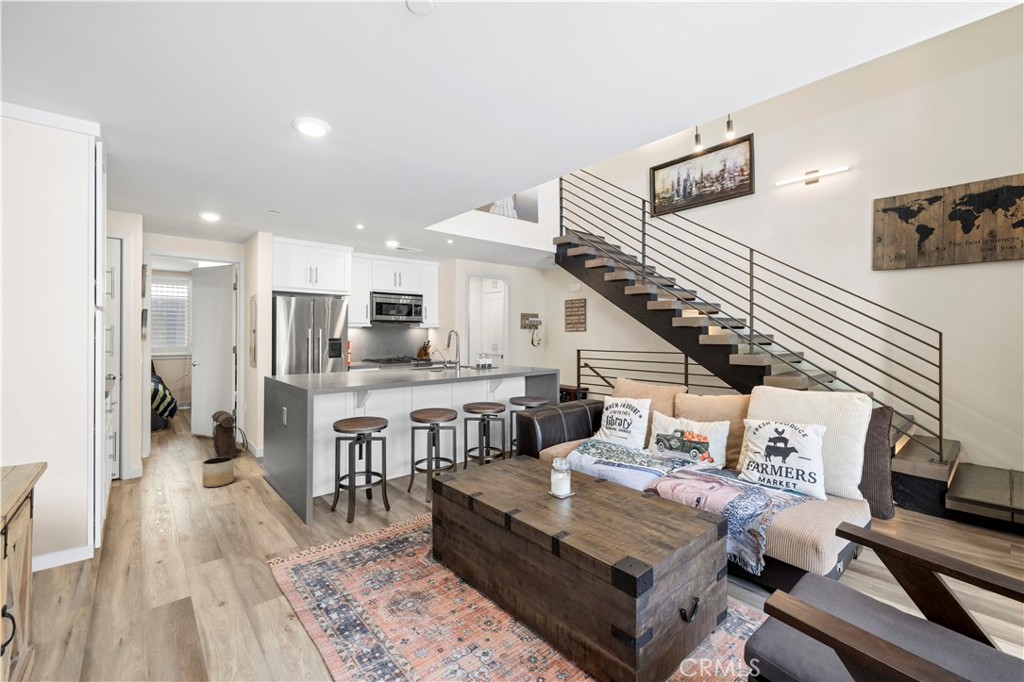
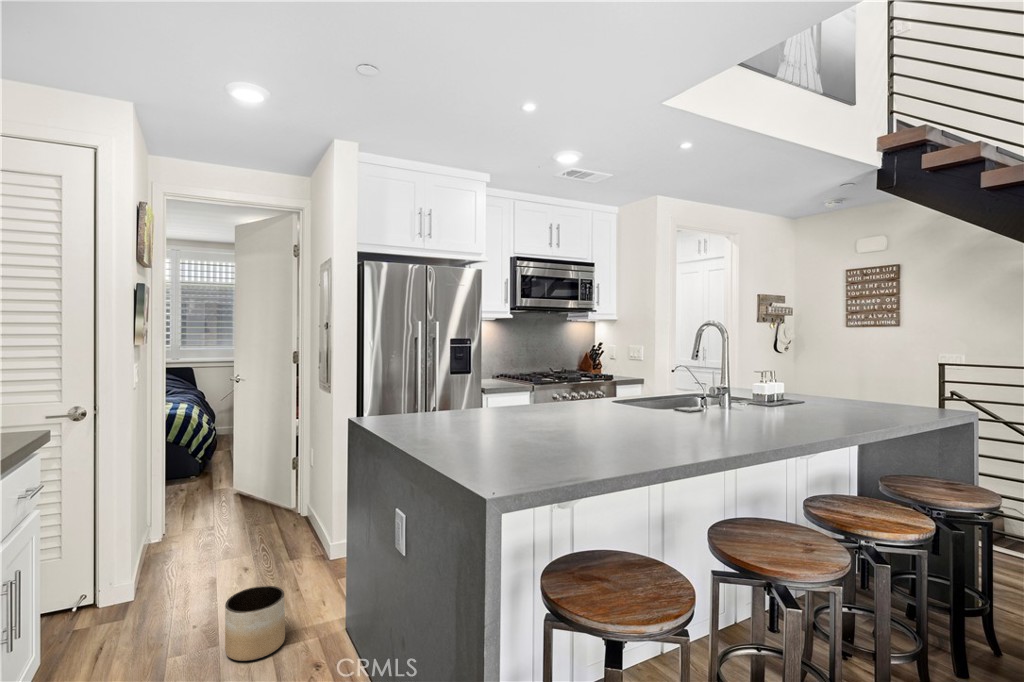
backpack: present [212,411,248,457] -> none [256,468,318,560]

